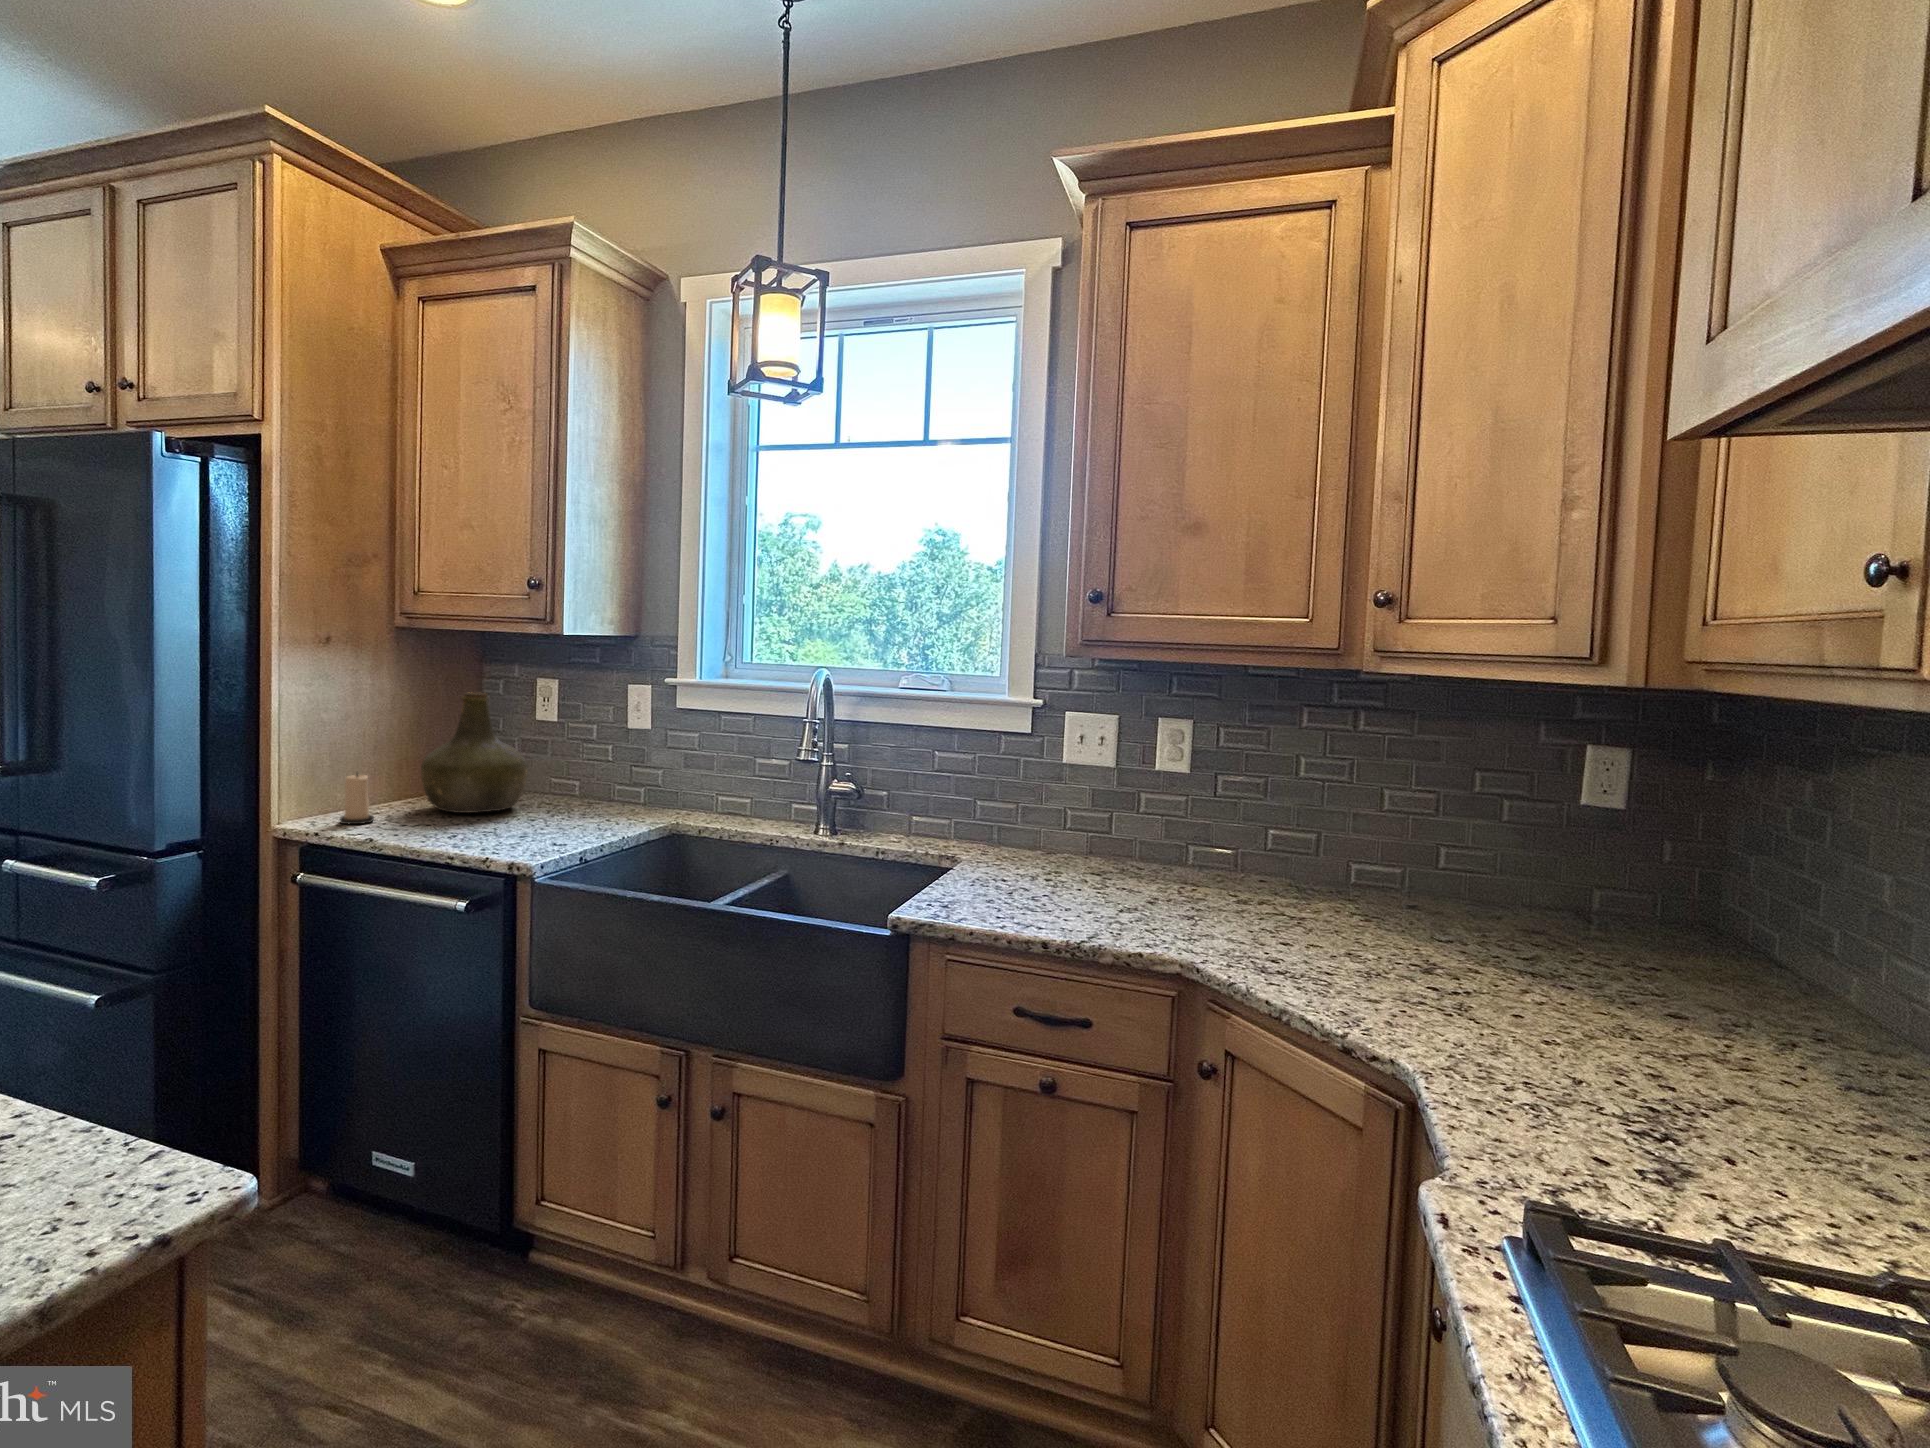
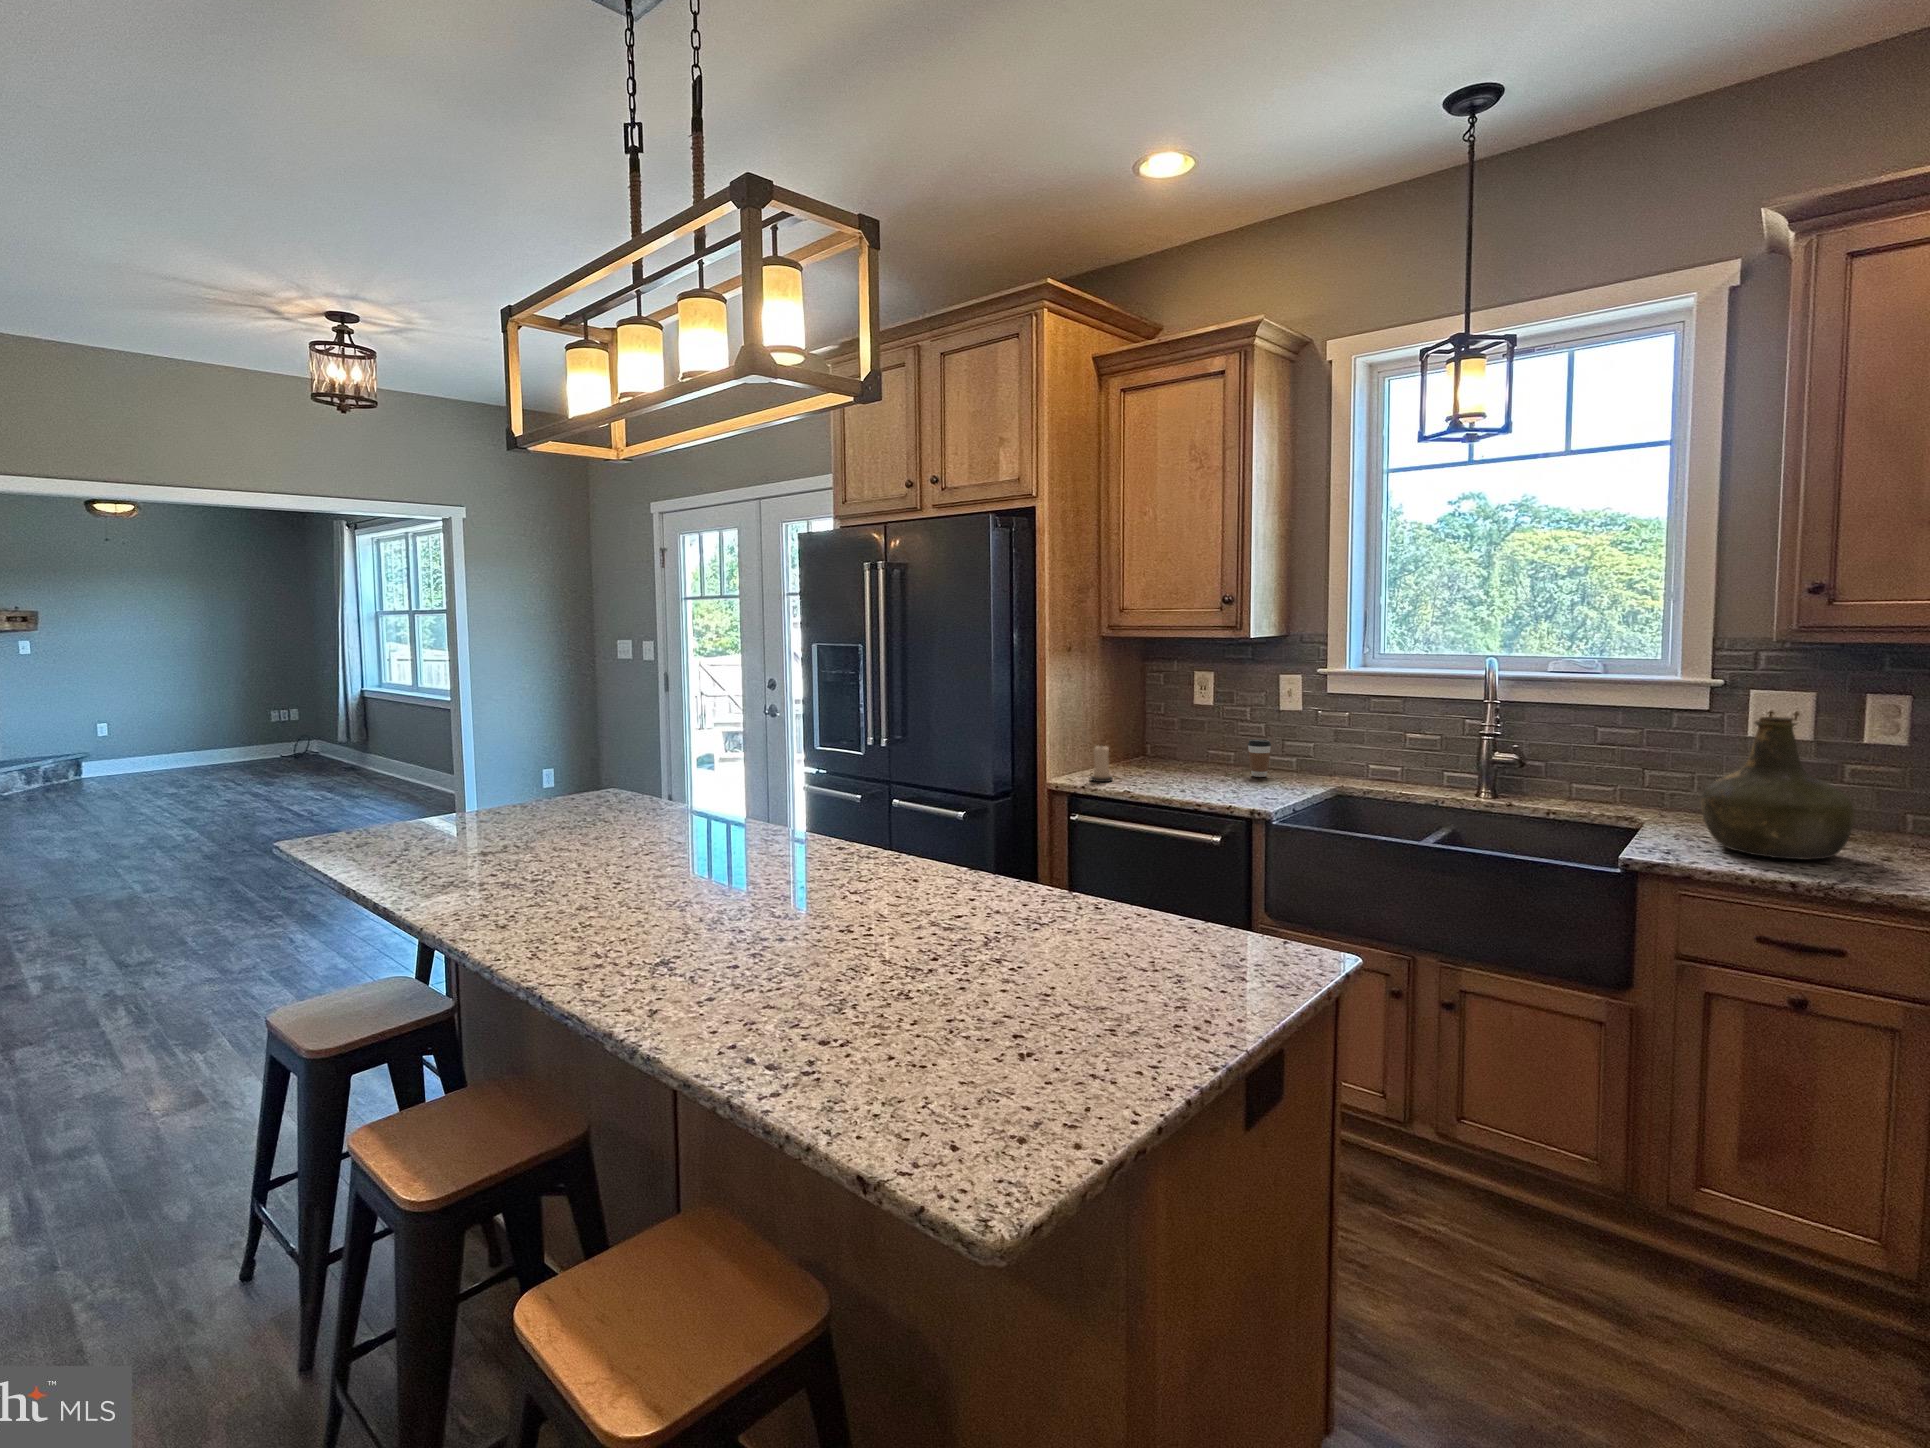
bottle: present [421,693,528,813] -> present [1701,717,1854,859]
coffee cup: none [575,765,604,812] -> present [1248,740,1271,777]

